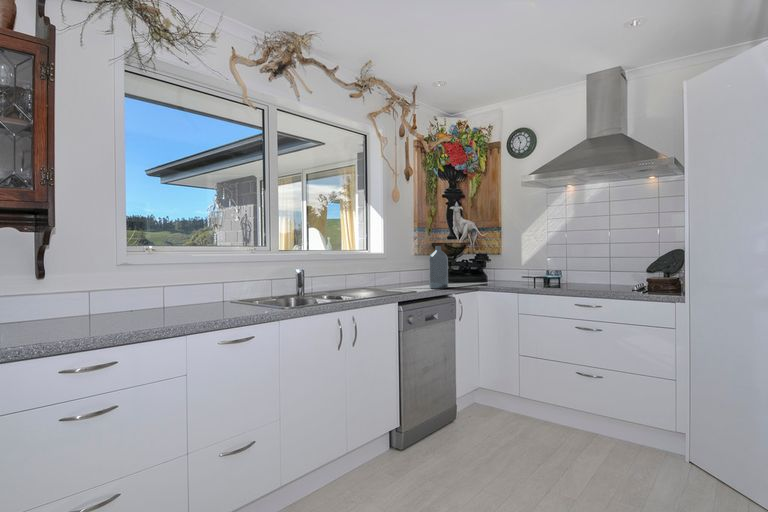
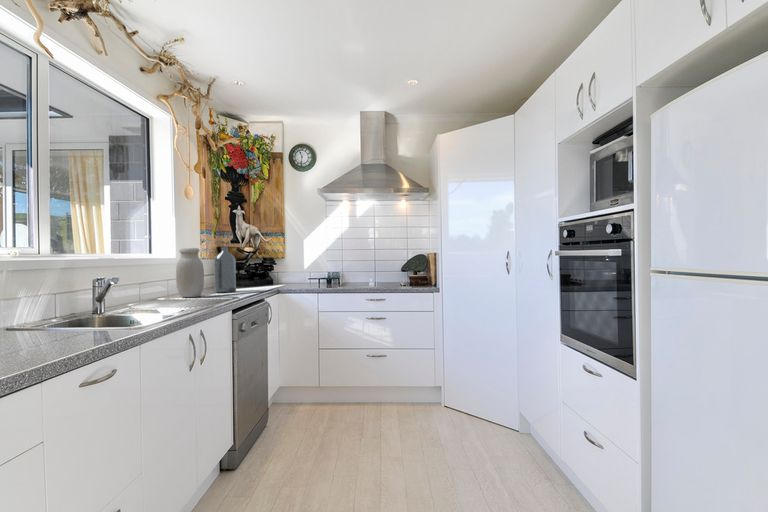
jar: none [397,248,419,292] -> present [176,248,204,297]

